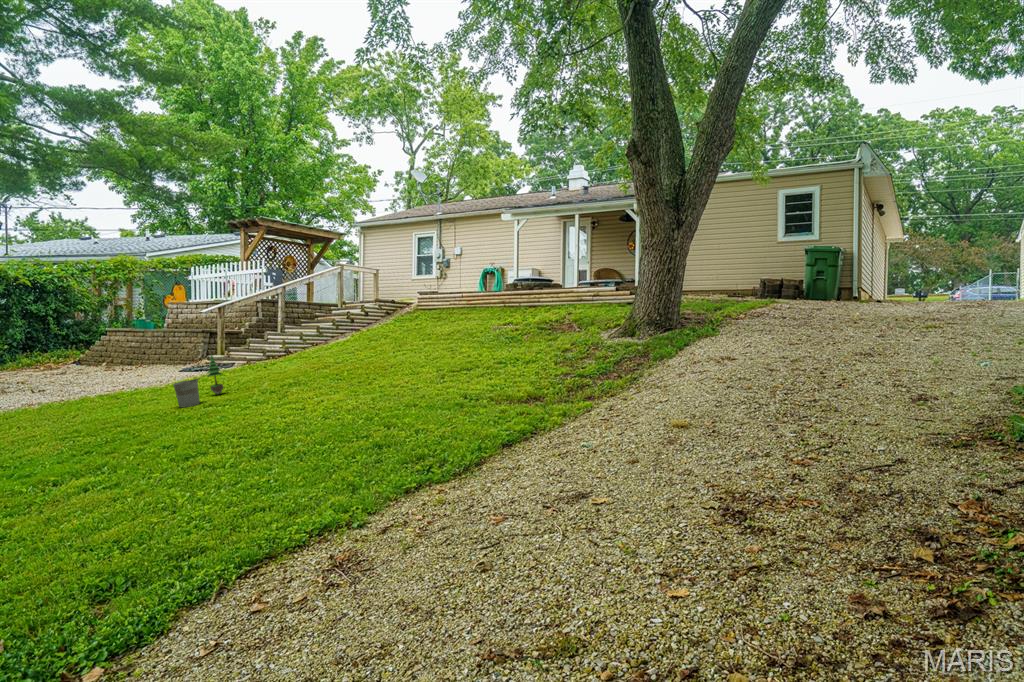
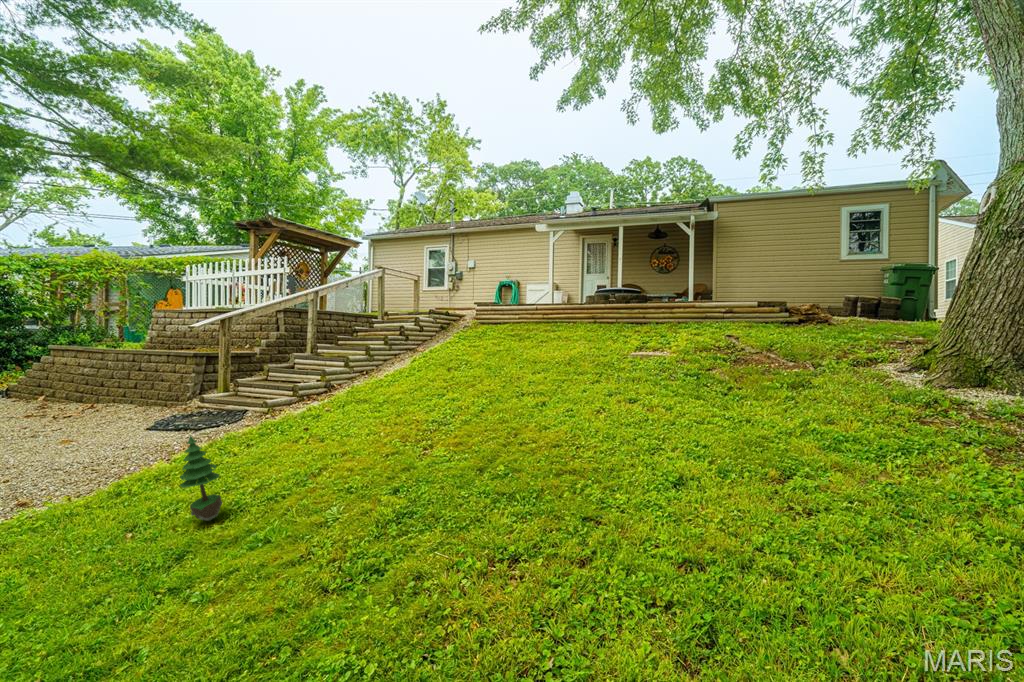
bucket: present [173,379,200,408] -> none [61,516,152,613]

